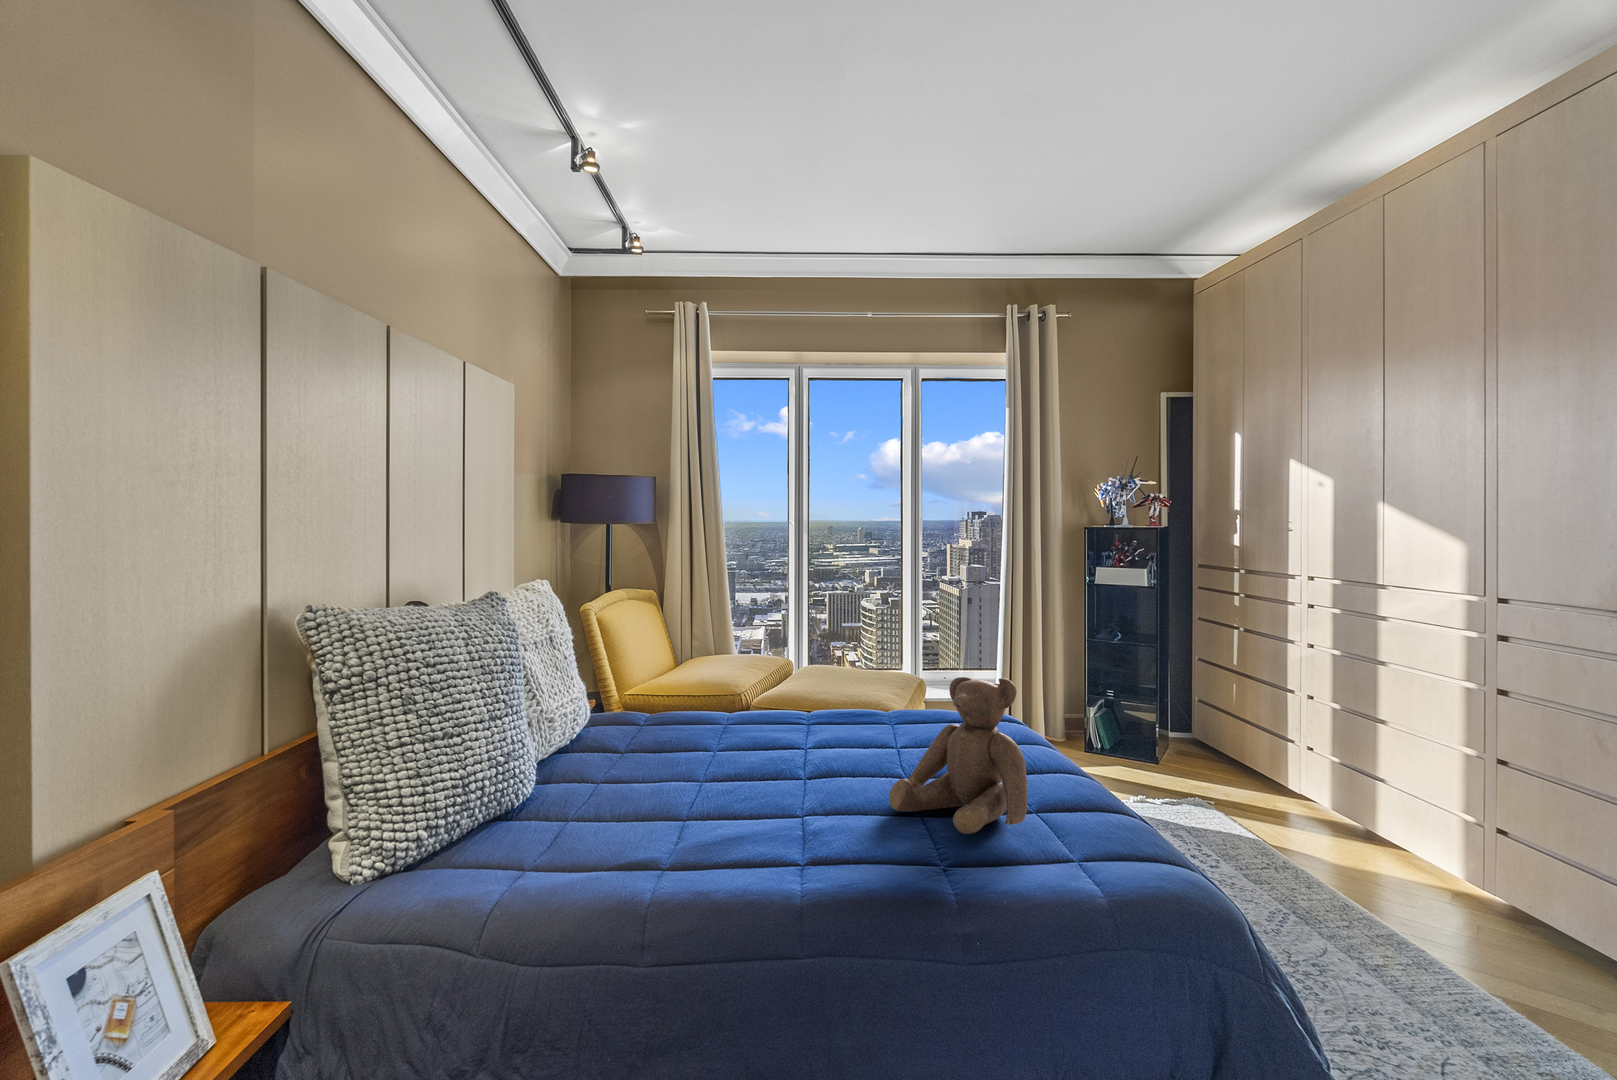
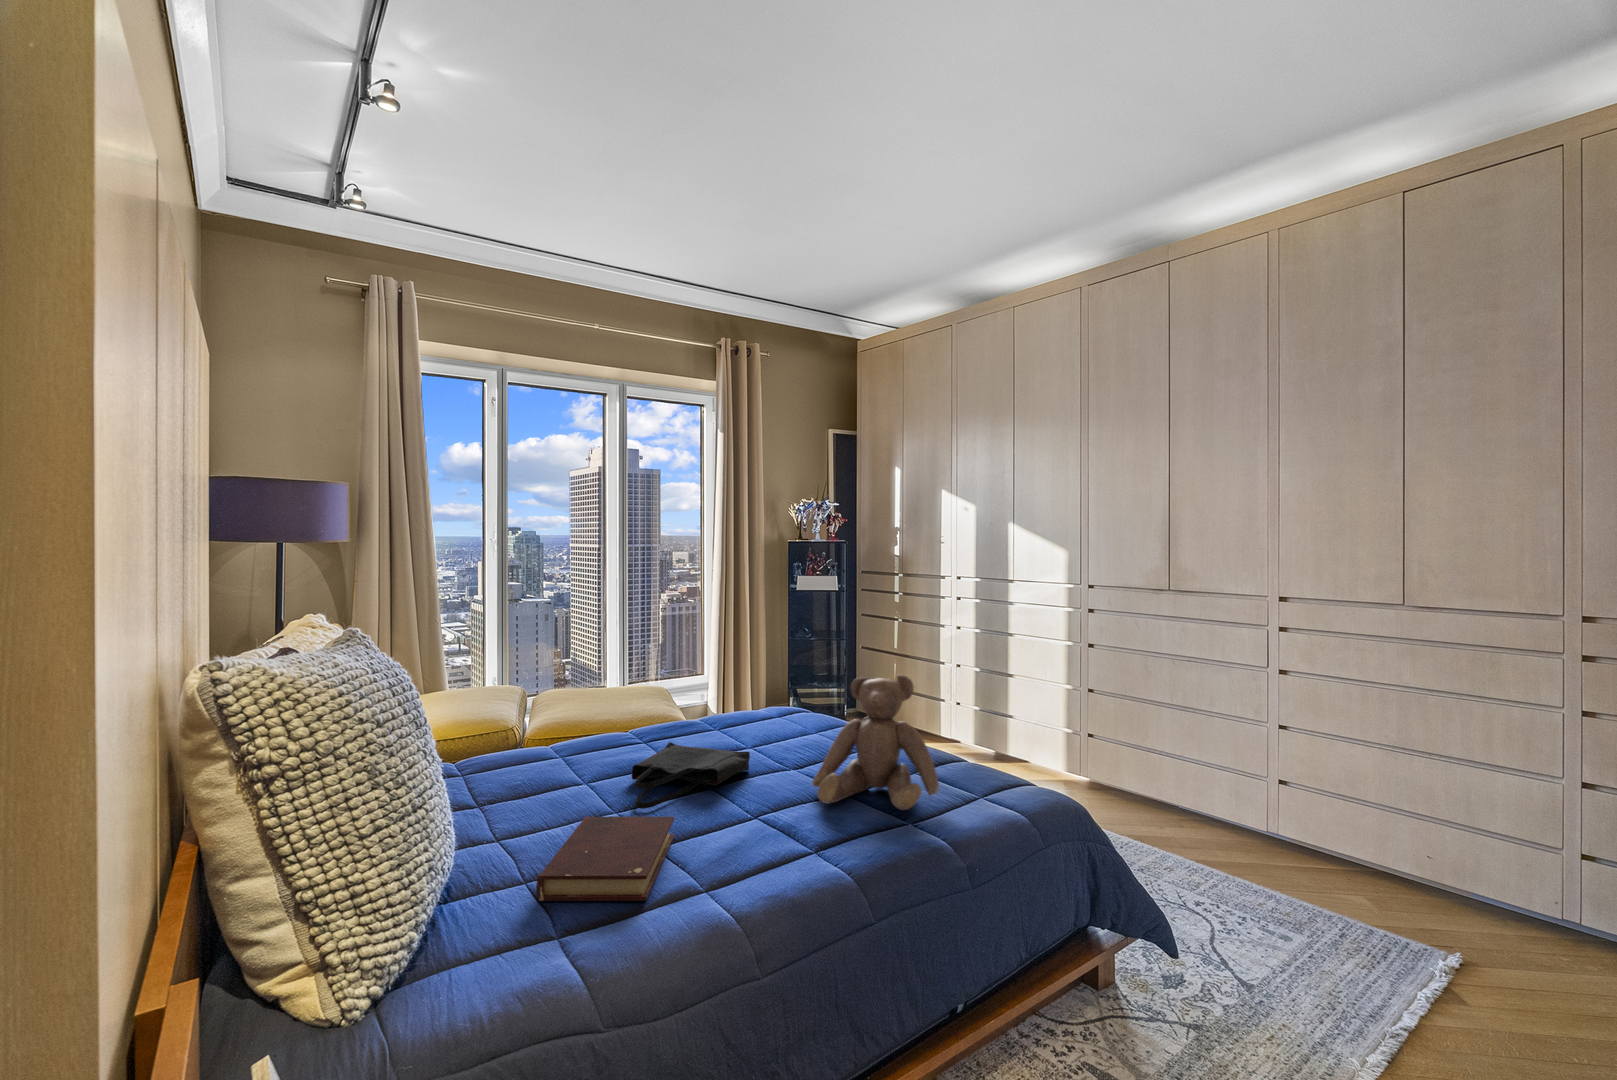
tote bag: none [725,726,869,782] -> present [632,742,750,809]
book: none [560,777,724,857] -> present [536,817,674,901]

